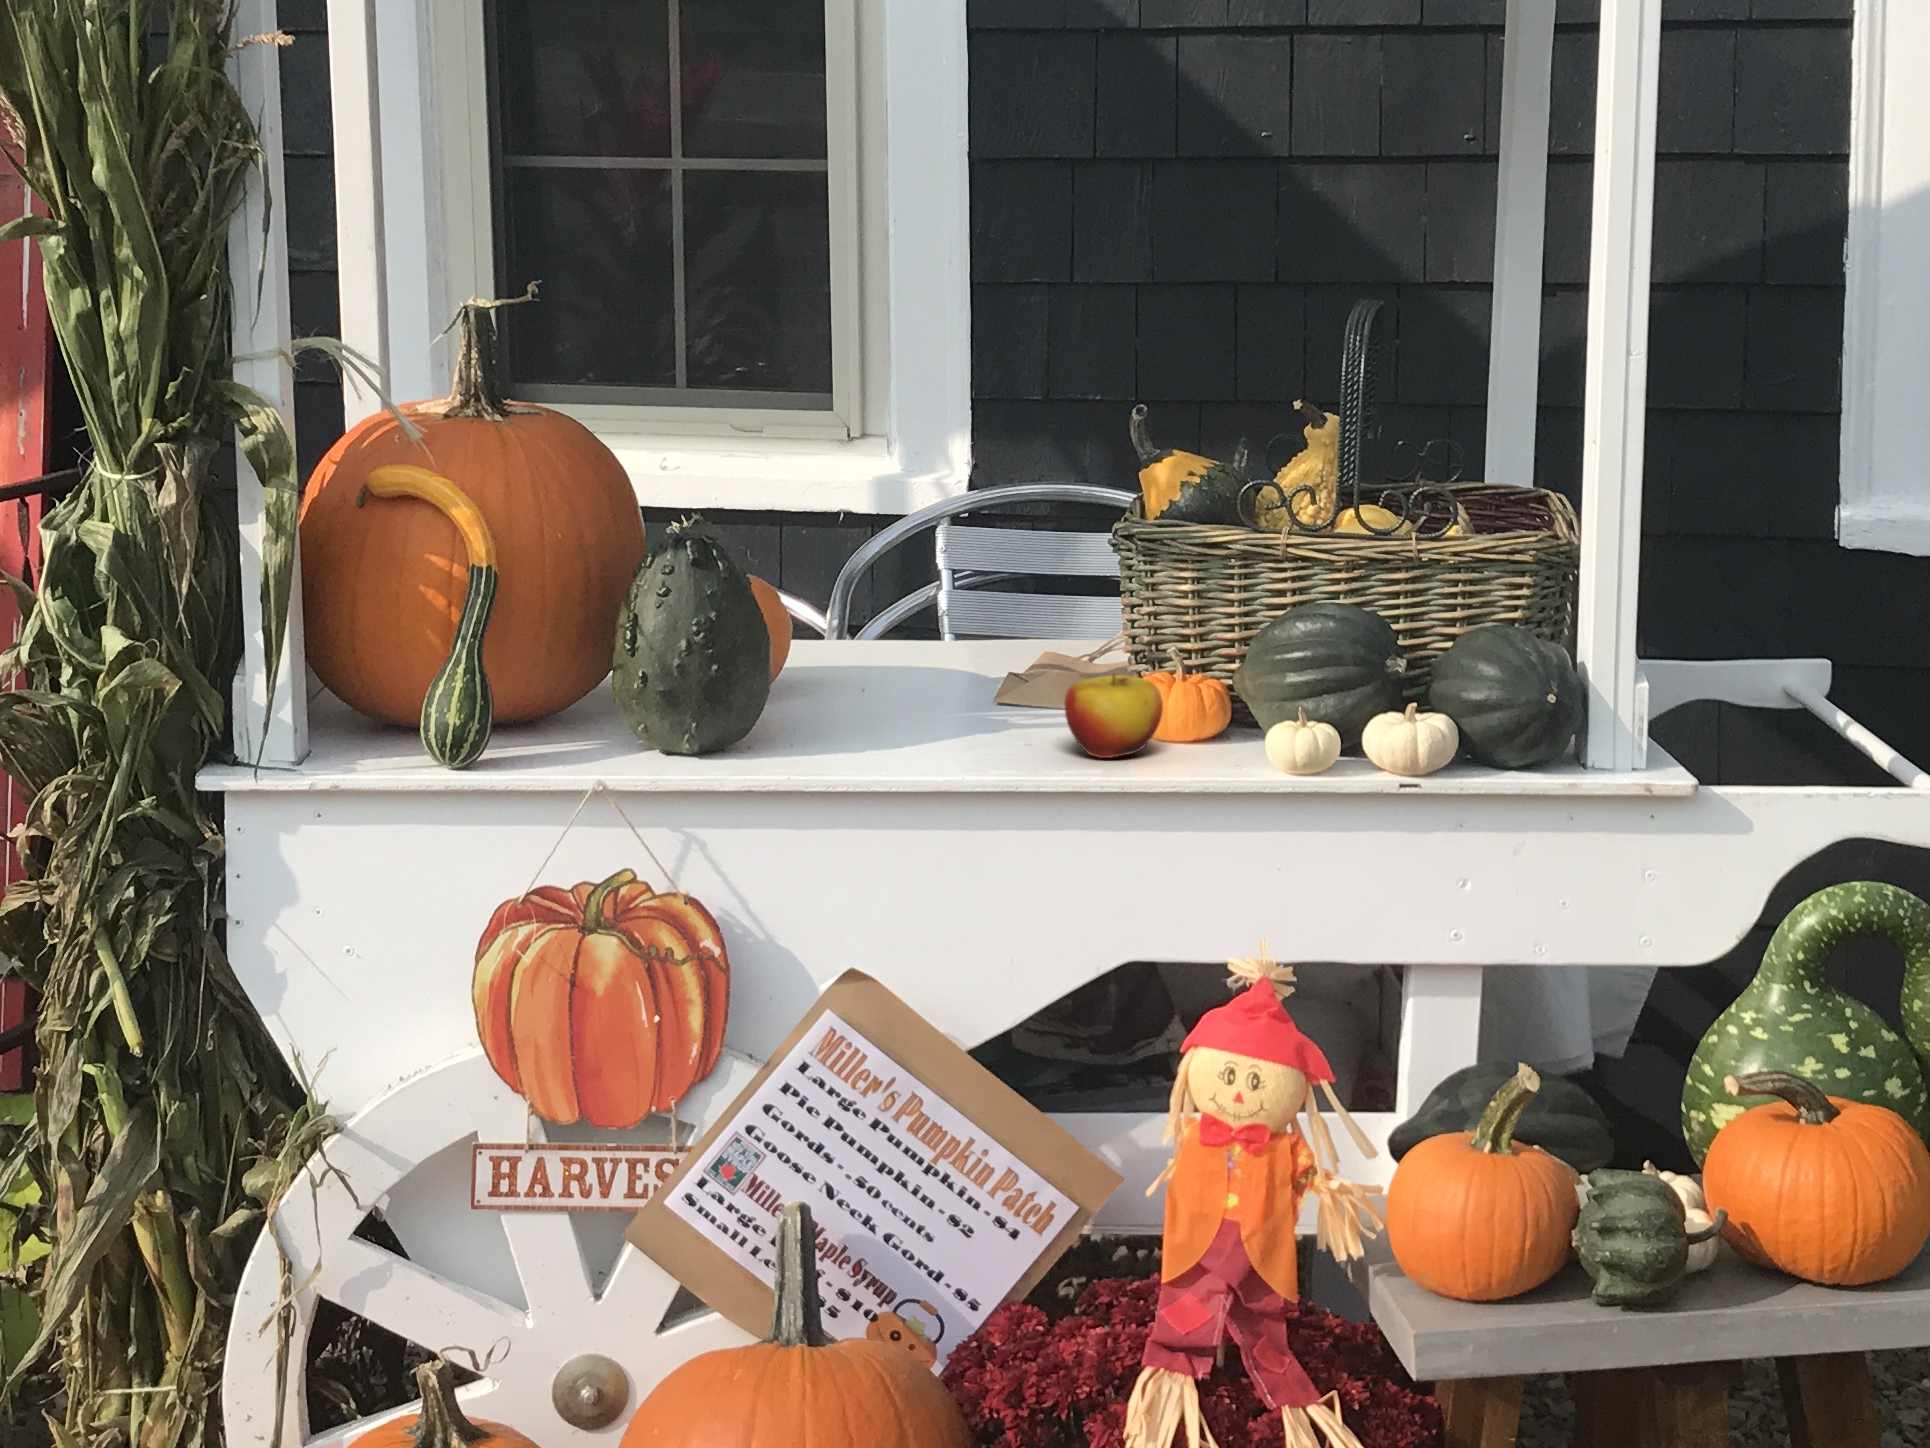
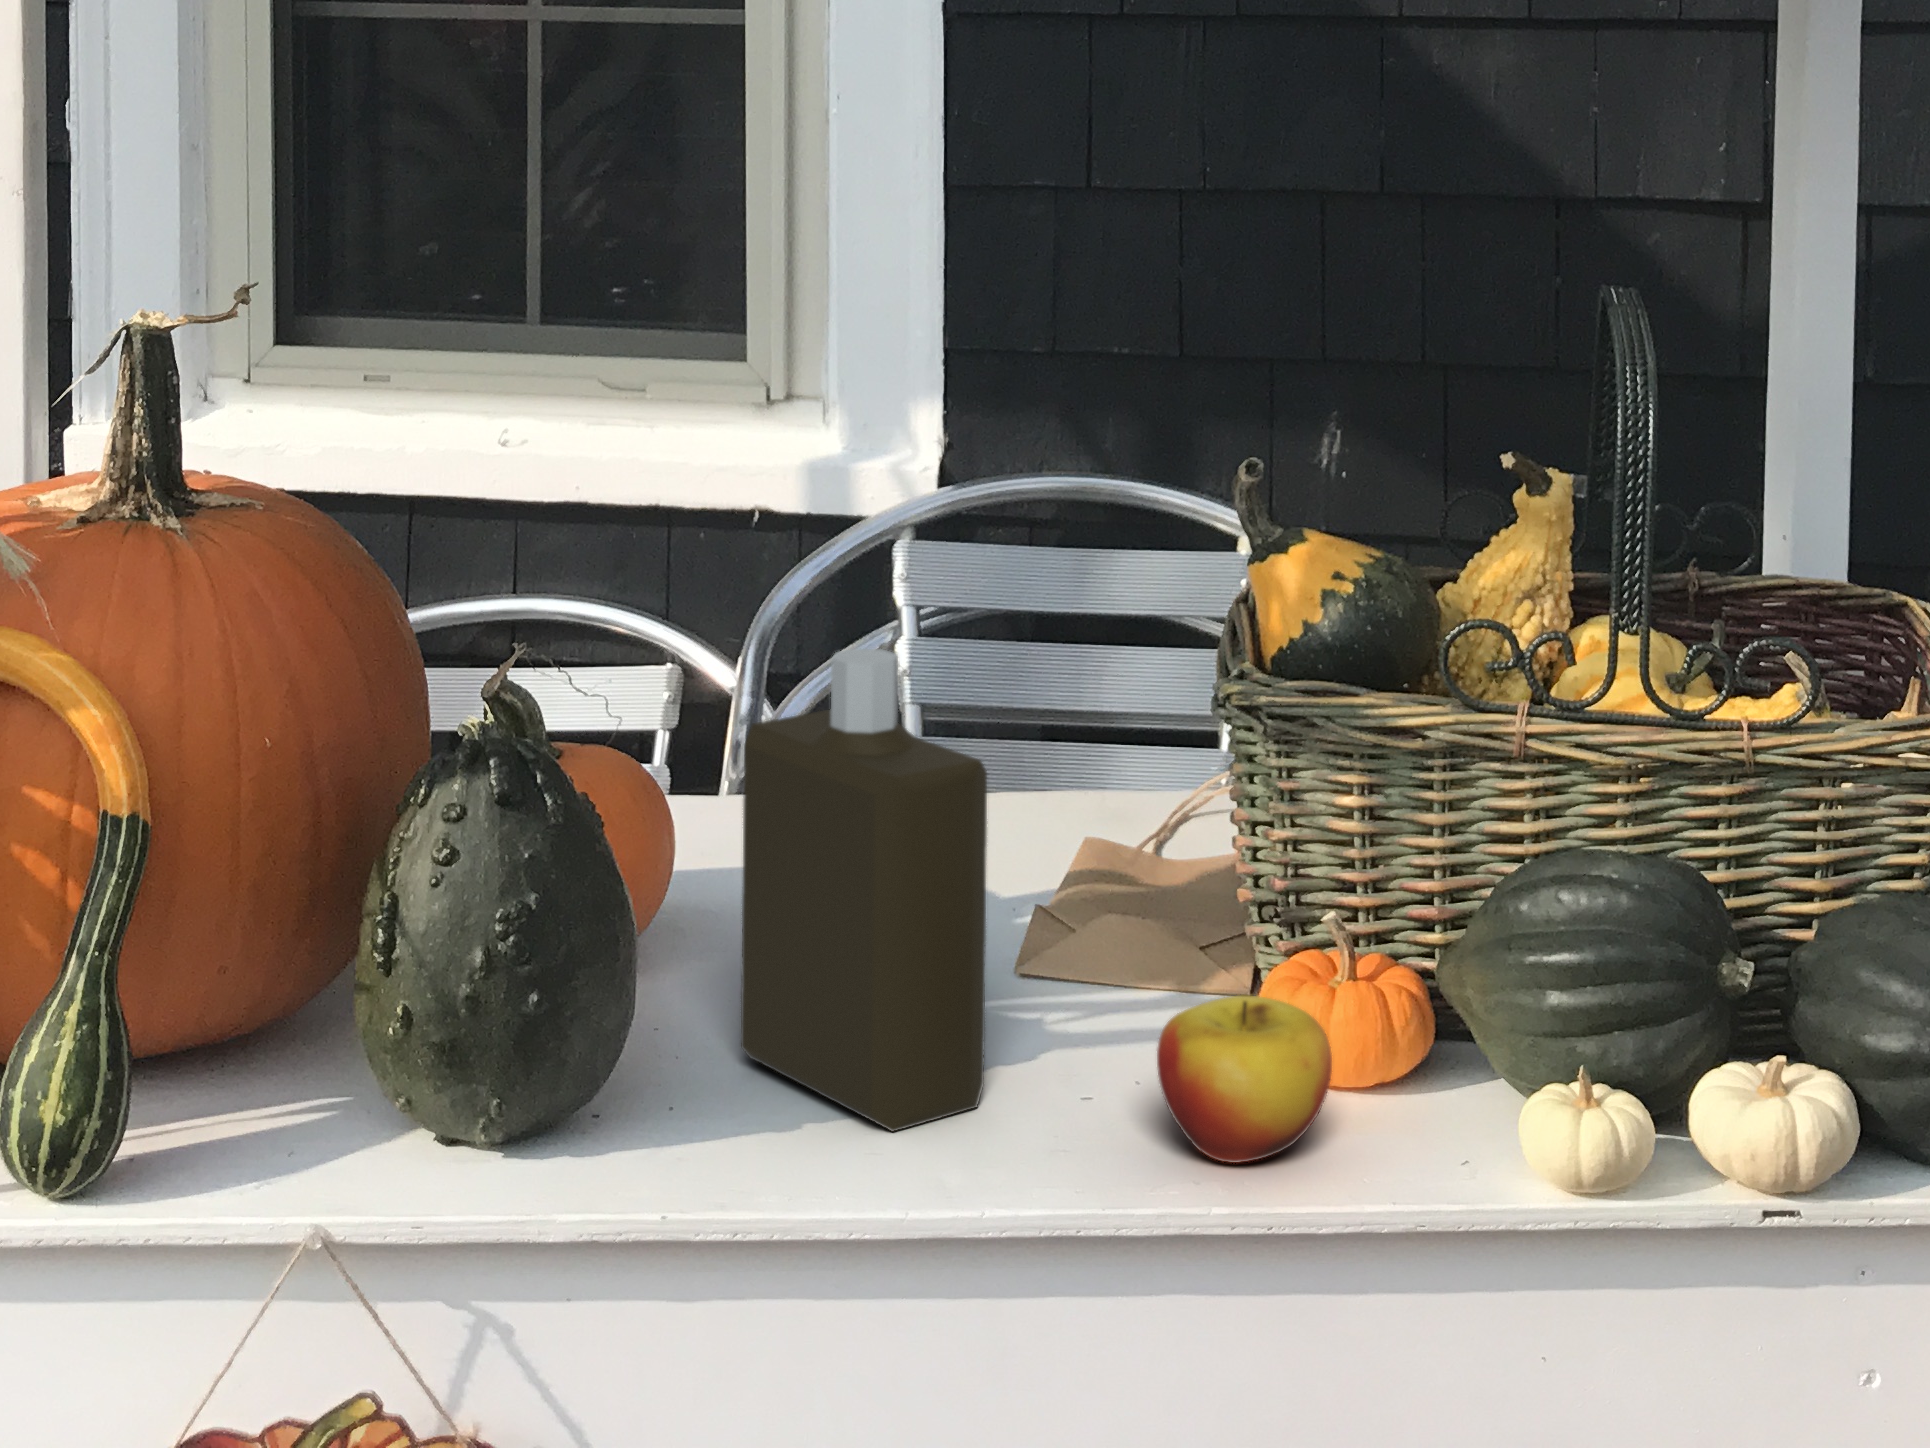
bottle: none [831,491,970,750] -> present [741,649,987,1132]

